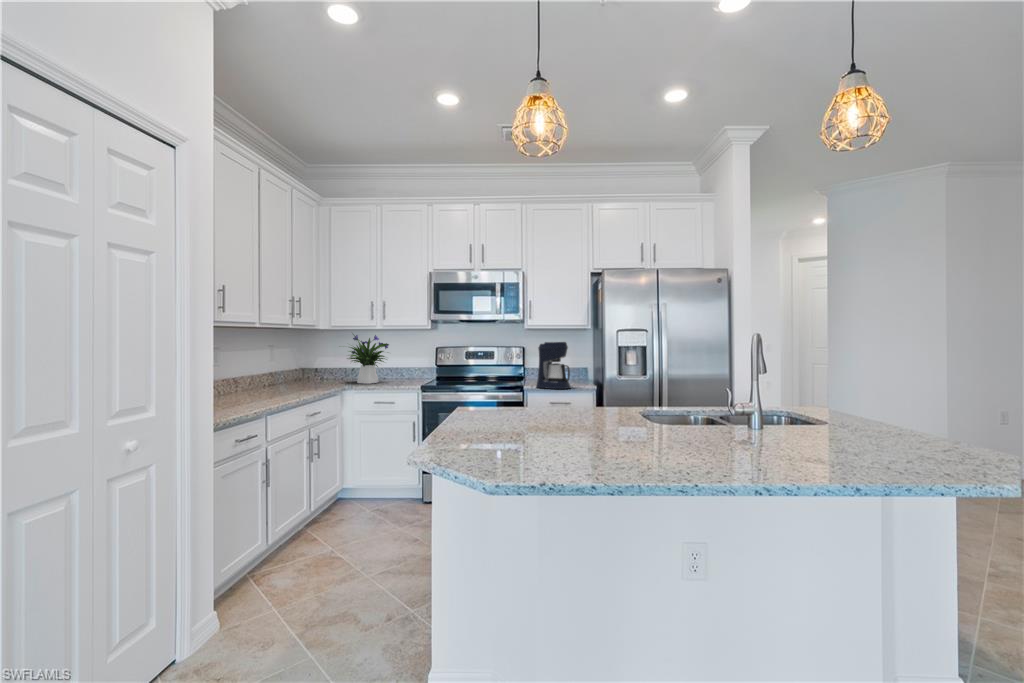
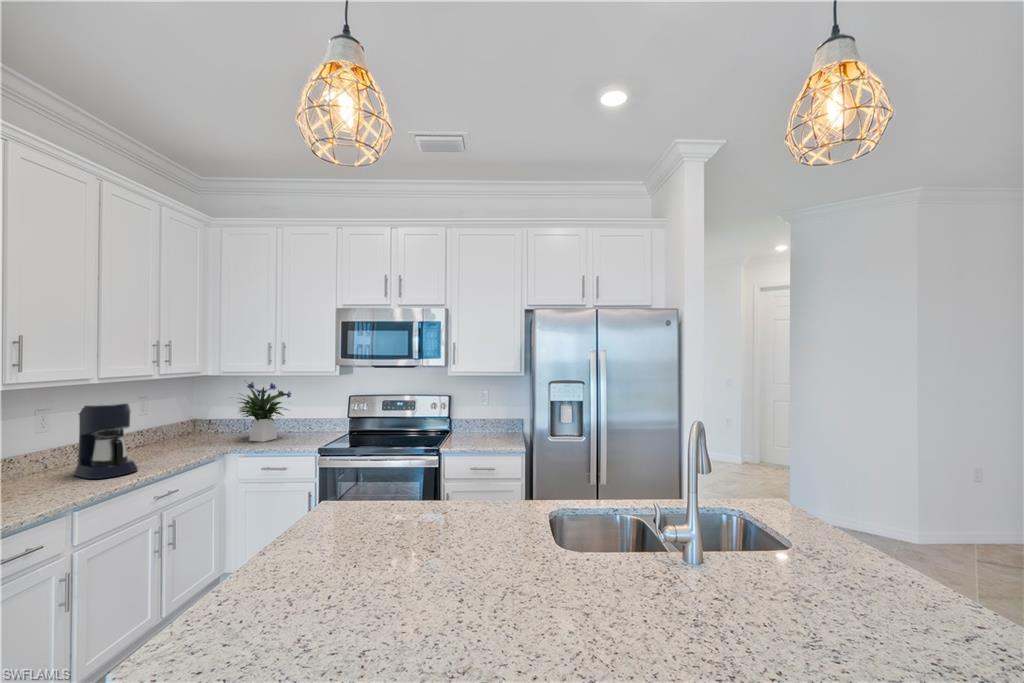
coffee maker: present [536,342,571,389] -> present [73,402,138,479]

